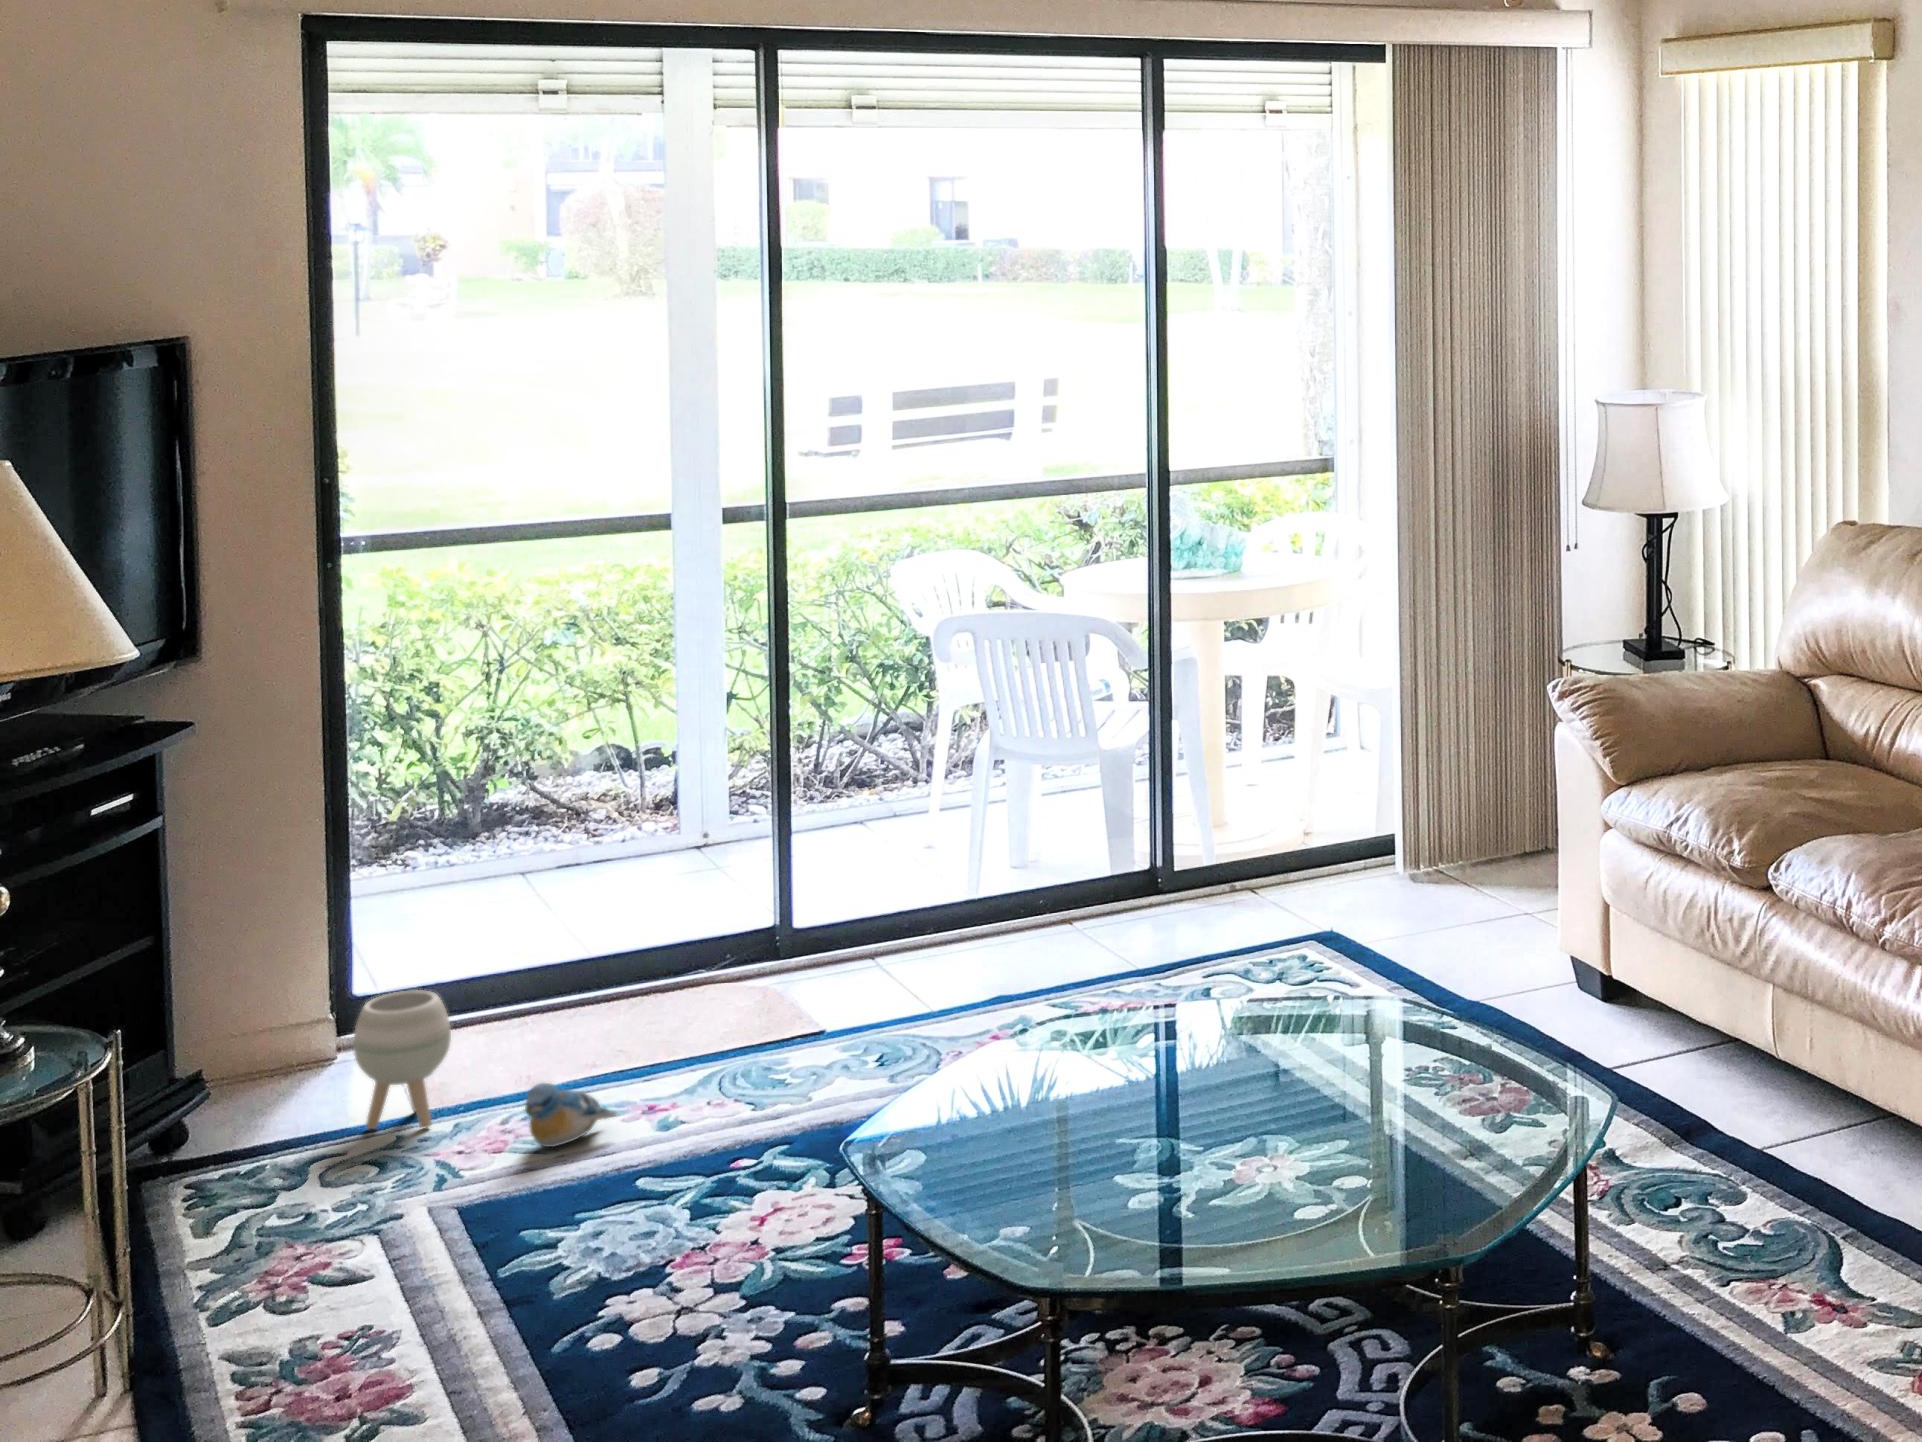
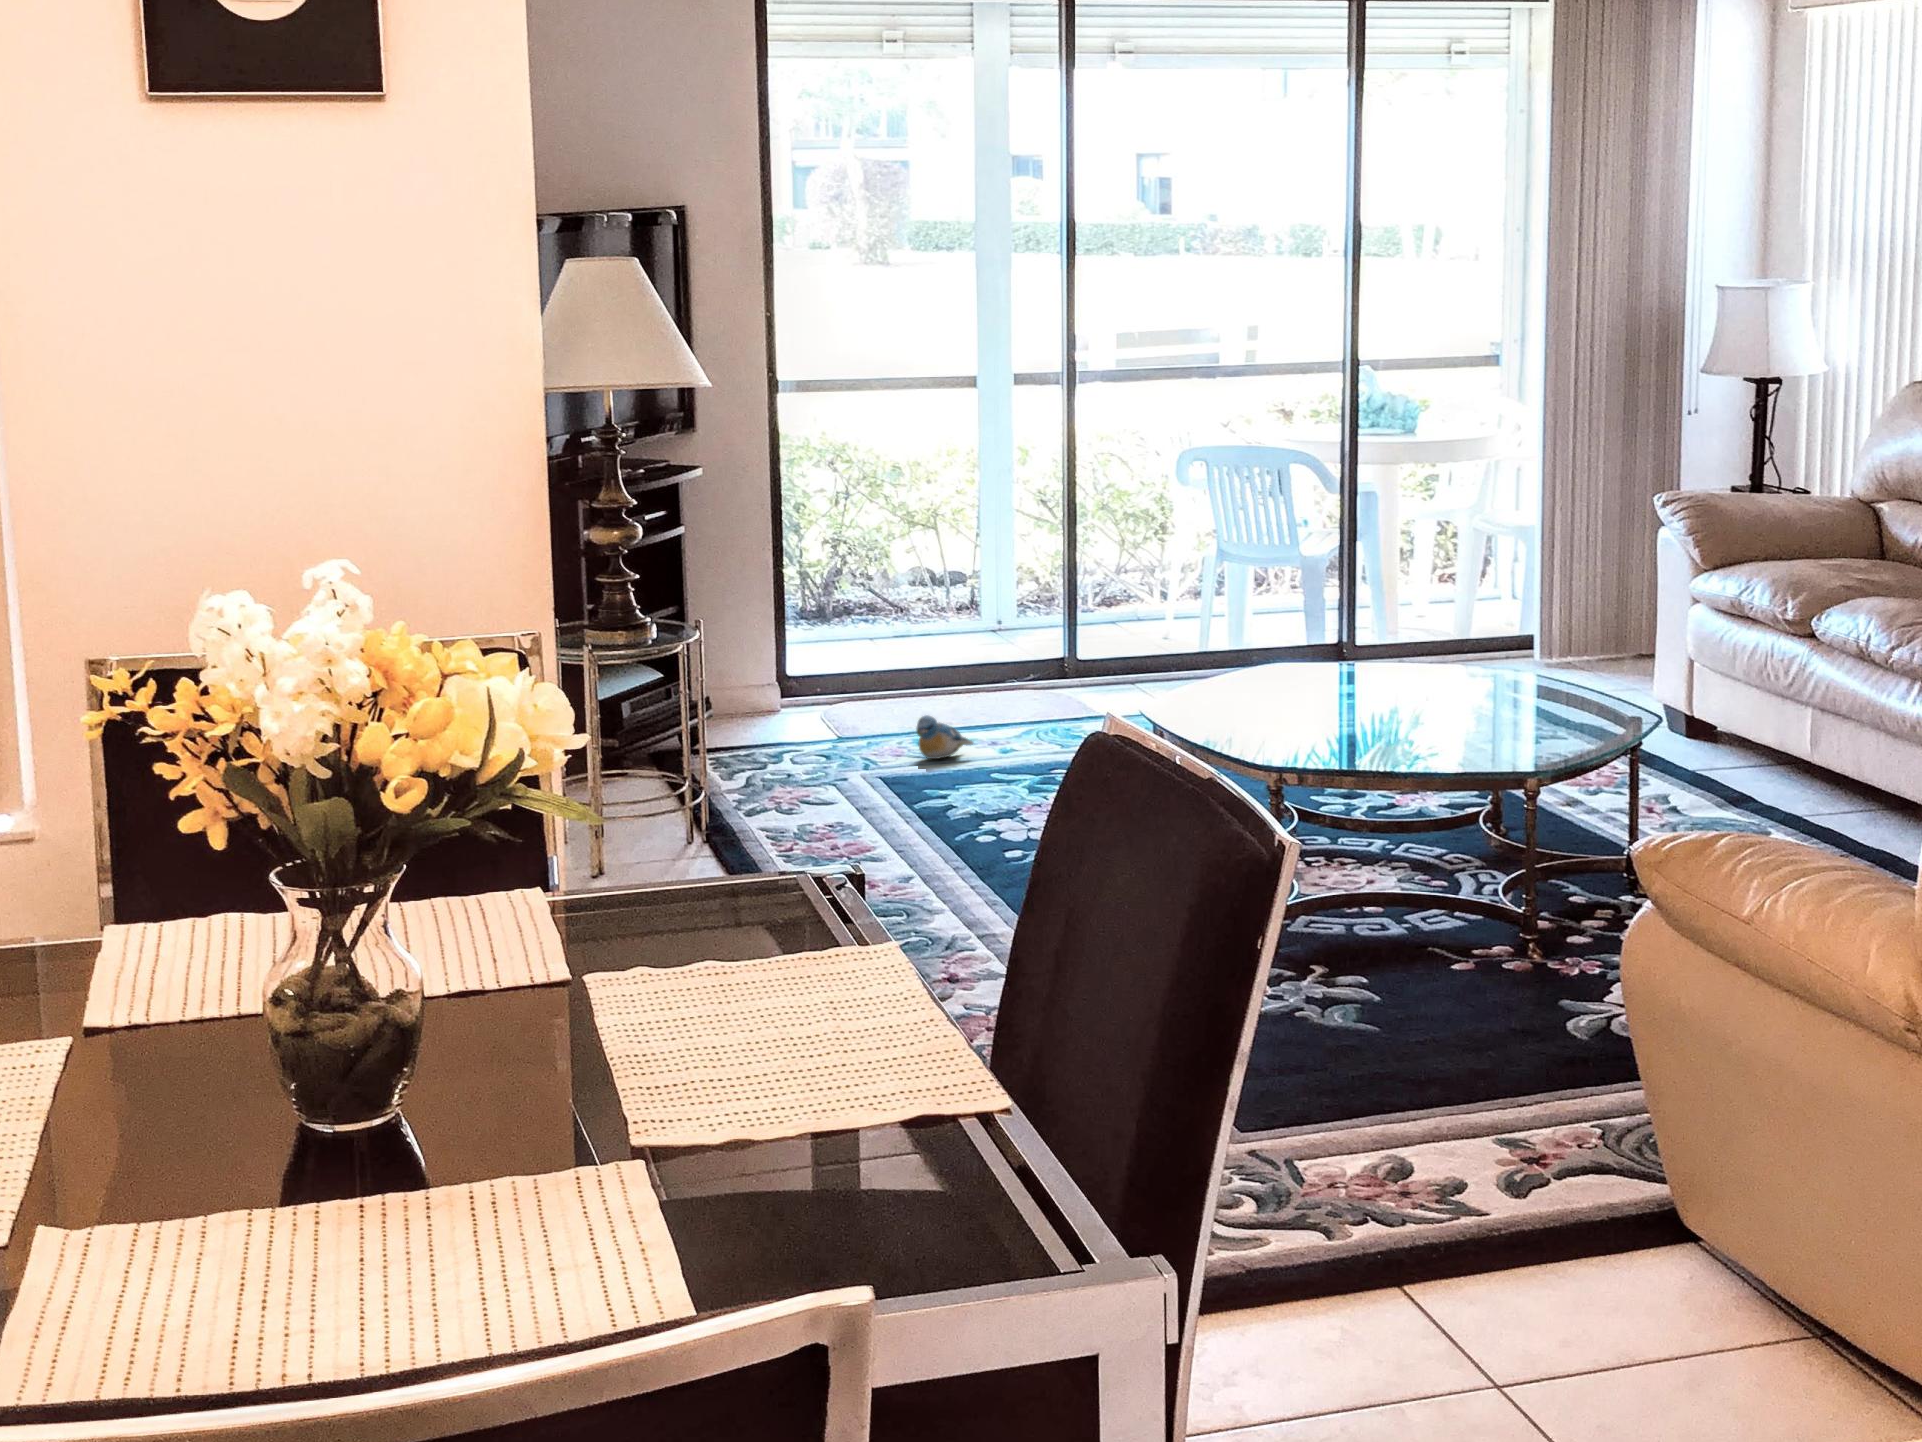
planter: present [353,990,451,1129] -> none [804,657,864,746]

